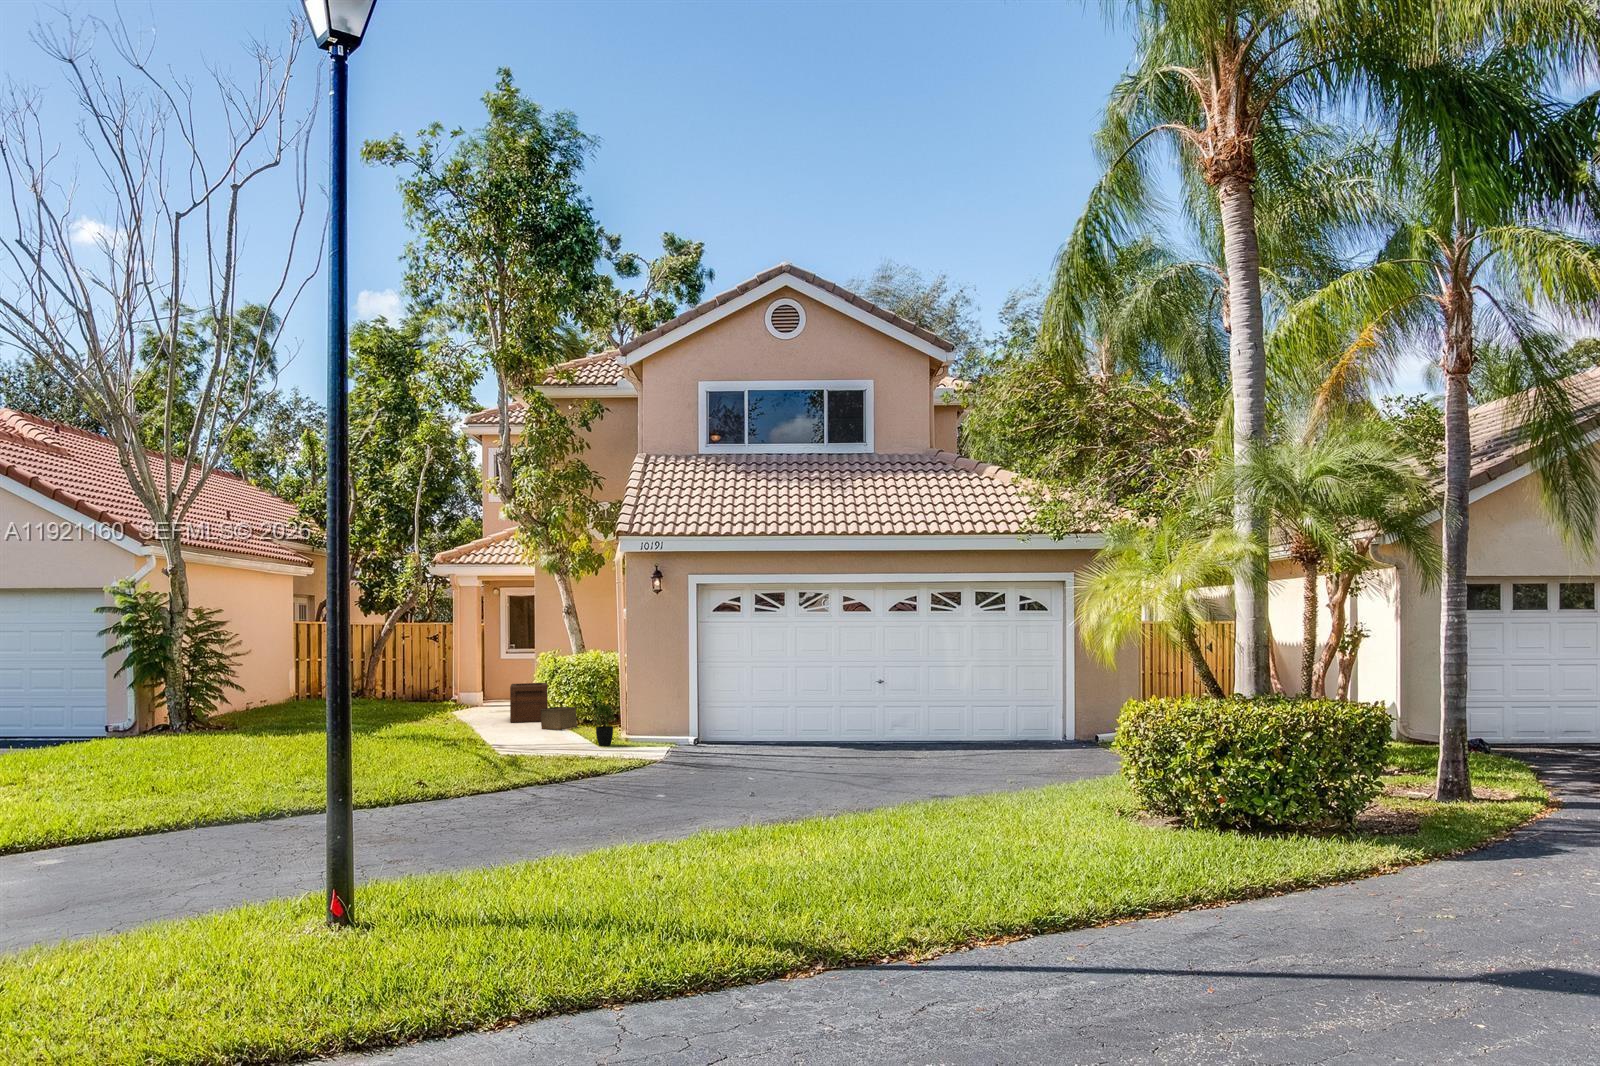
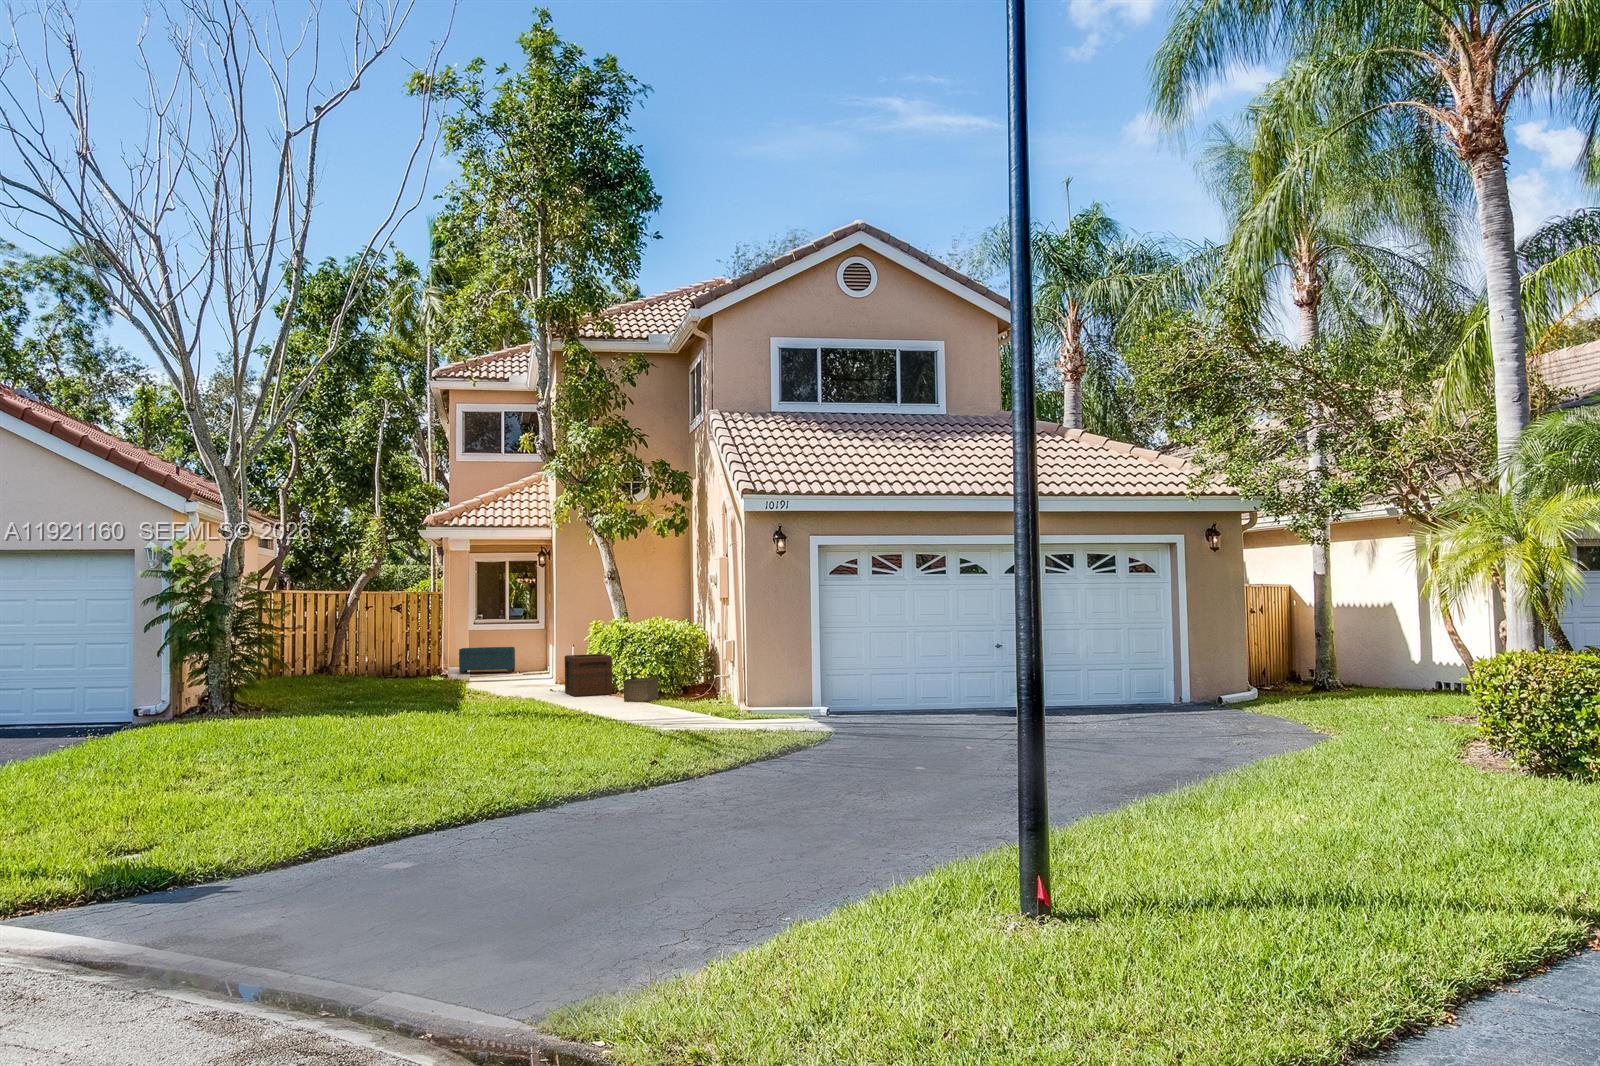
bench: none [467,673,520,697] -> present [459,647,515,674]
potted plant: present [594,703,616,746] -> none [716,670,745,715]

